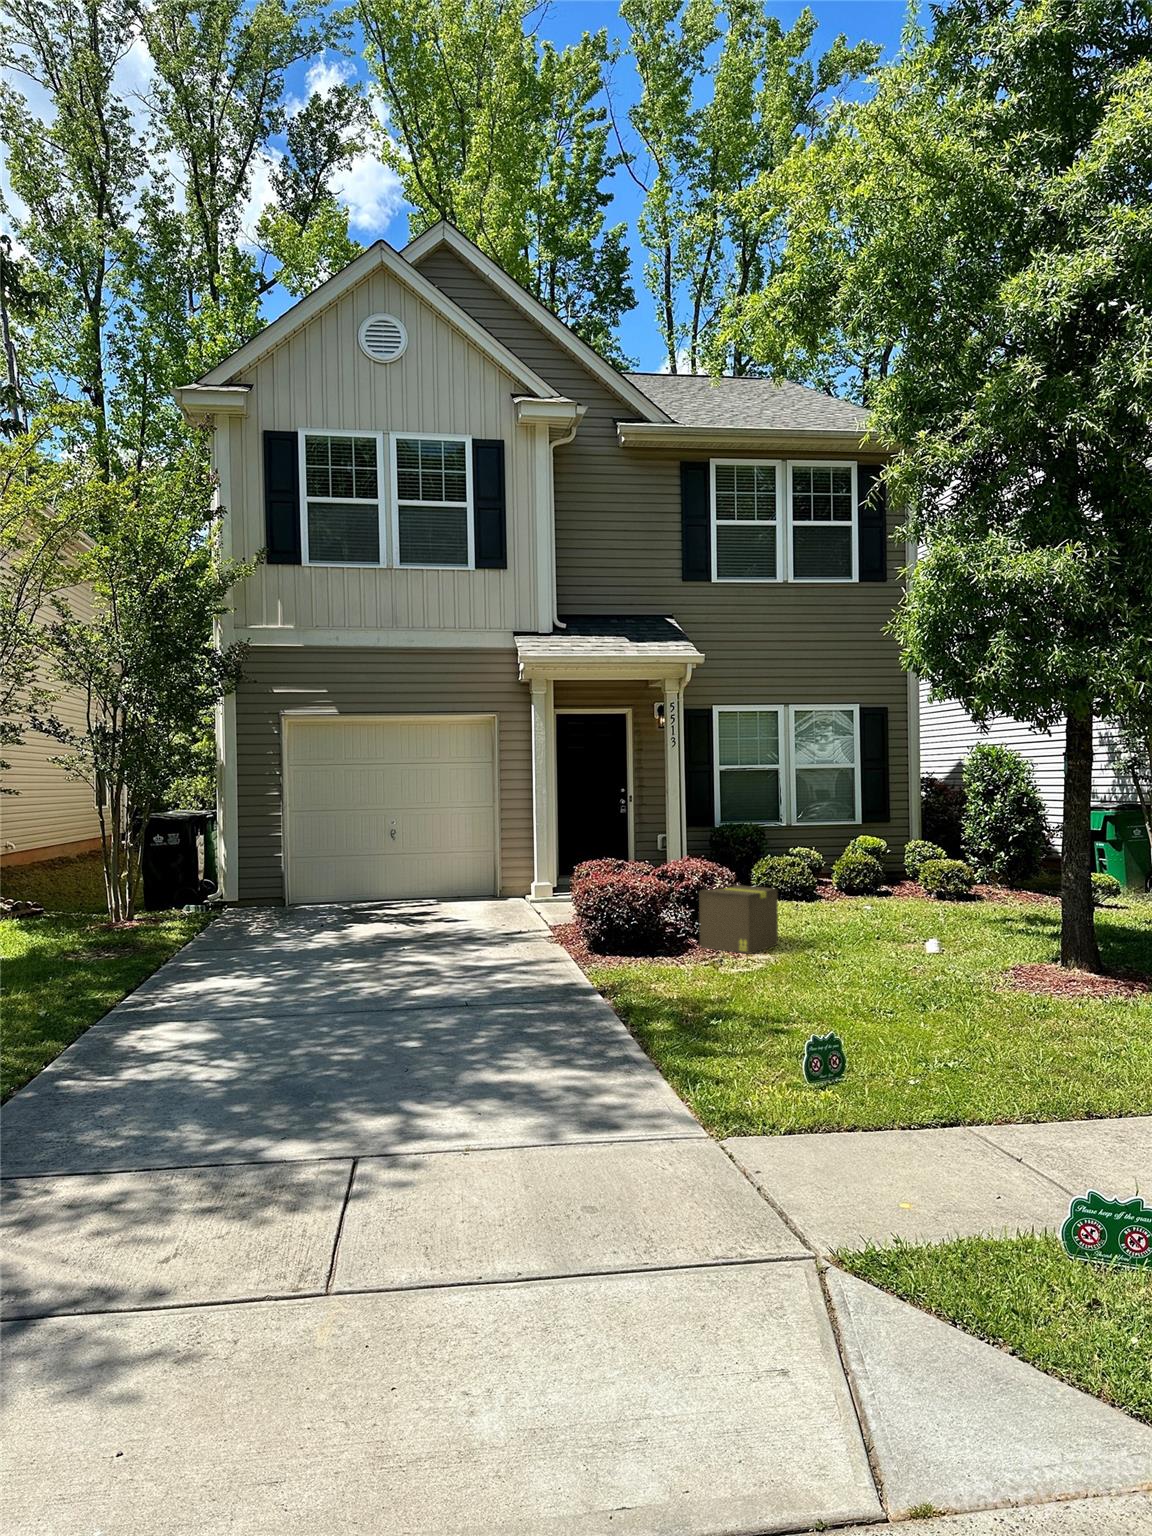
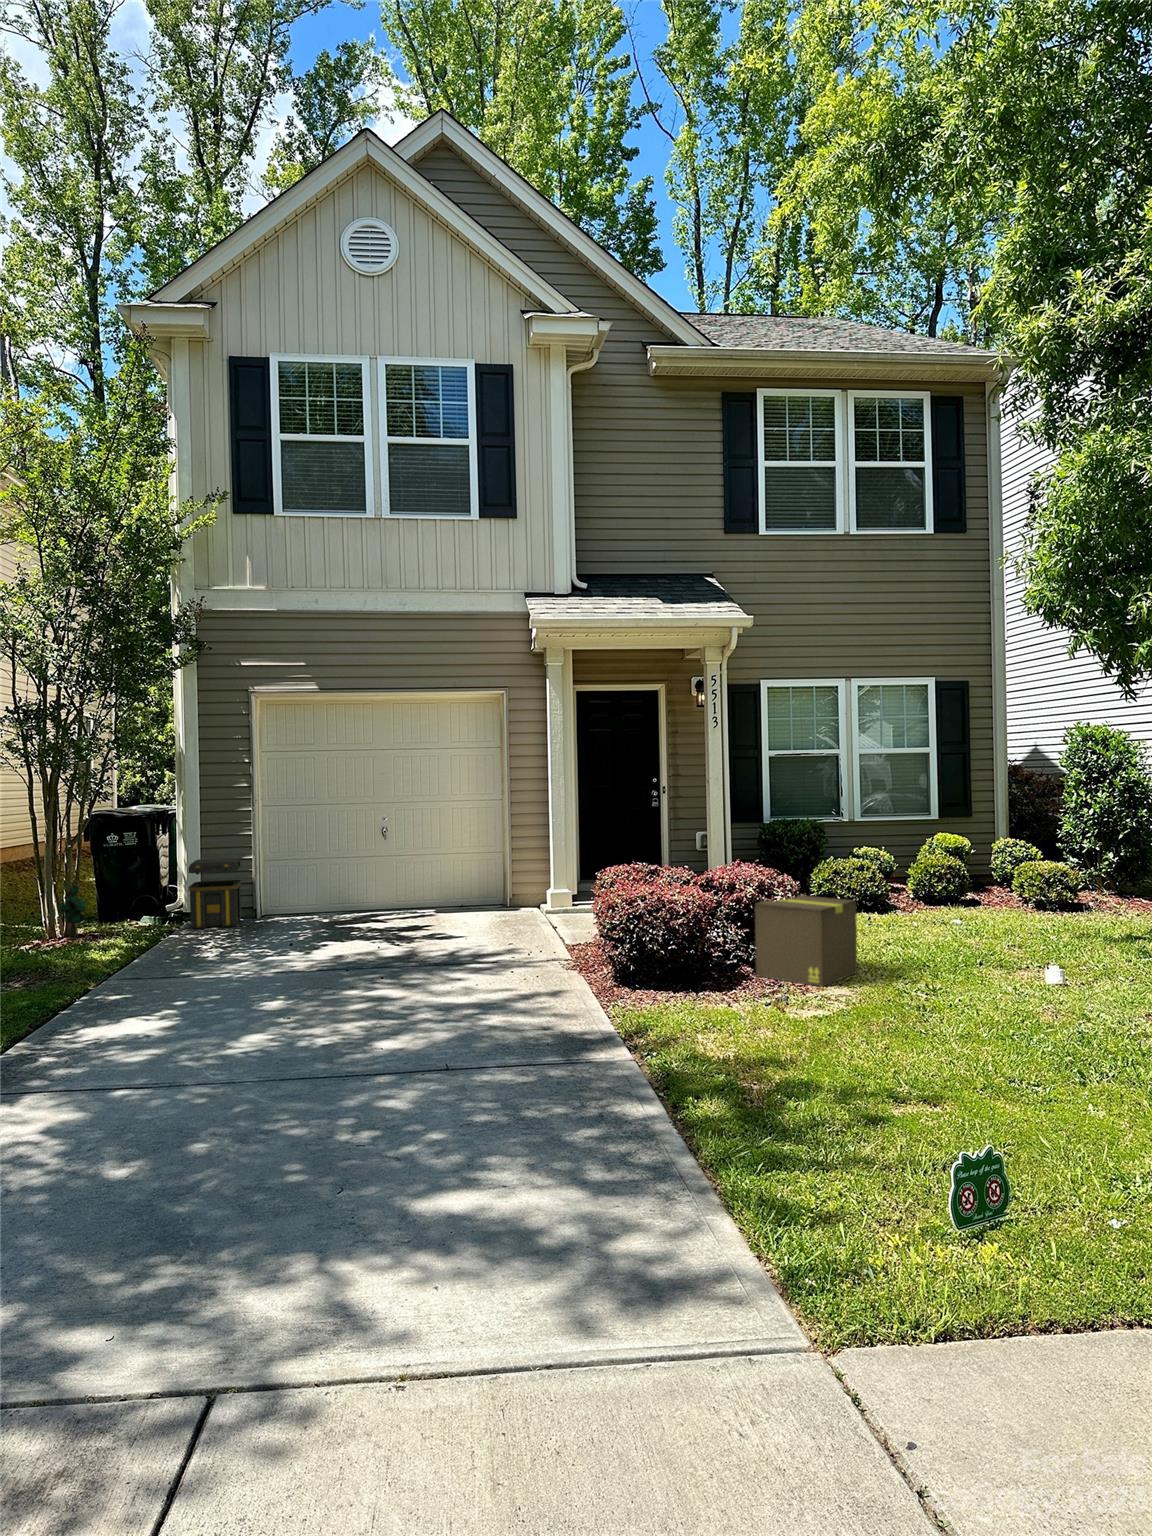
toolbox: none [231,855,273,914] -> present [188,858,242,928]
decorative plant: none [123,873,149,922] -> present [57,881,88,940]

